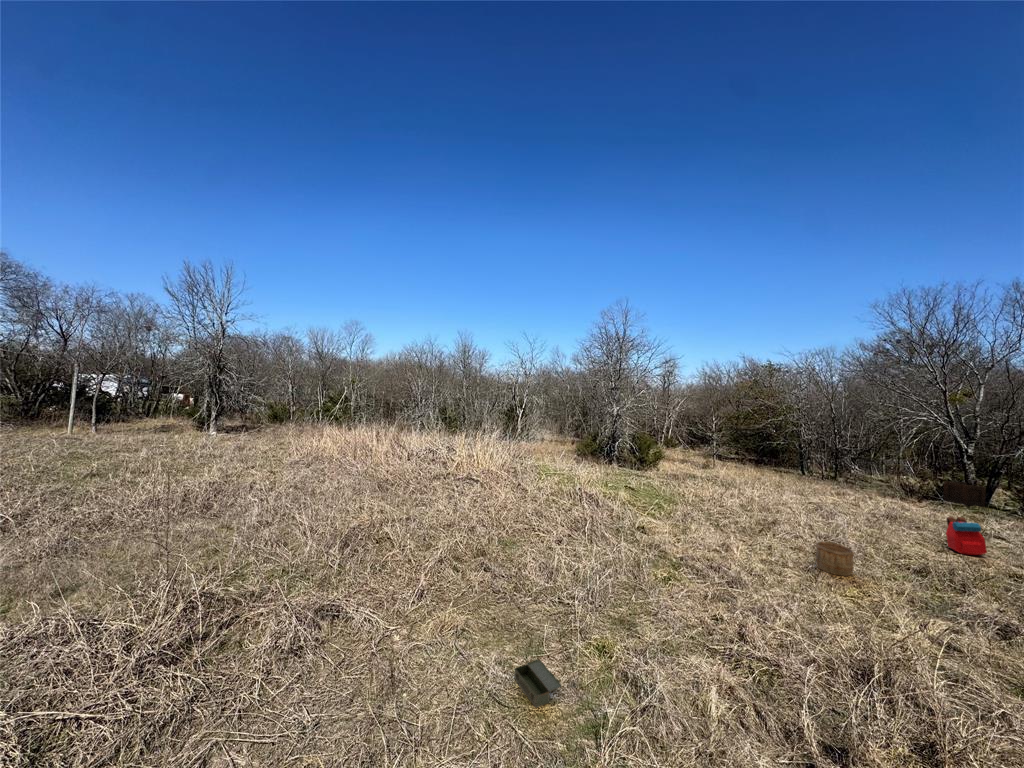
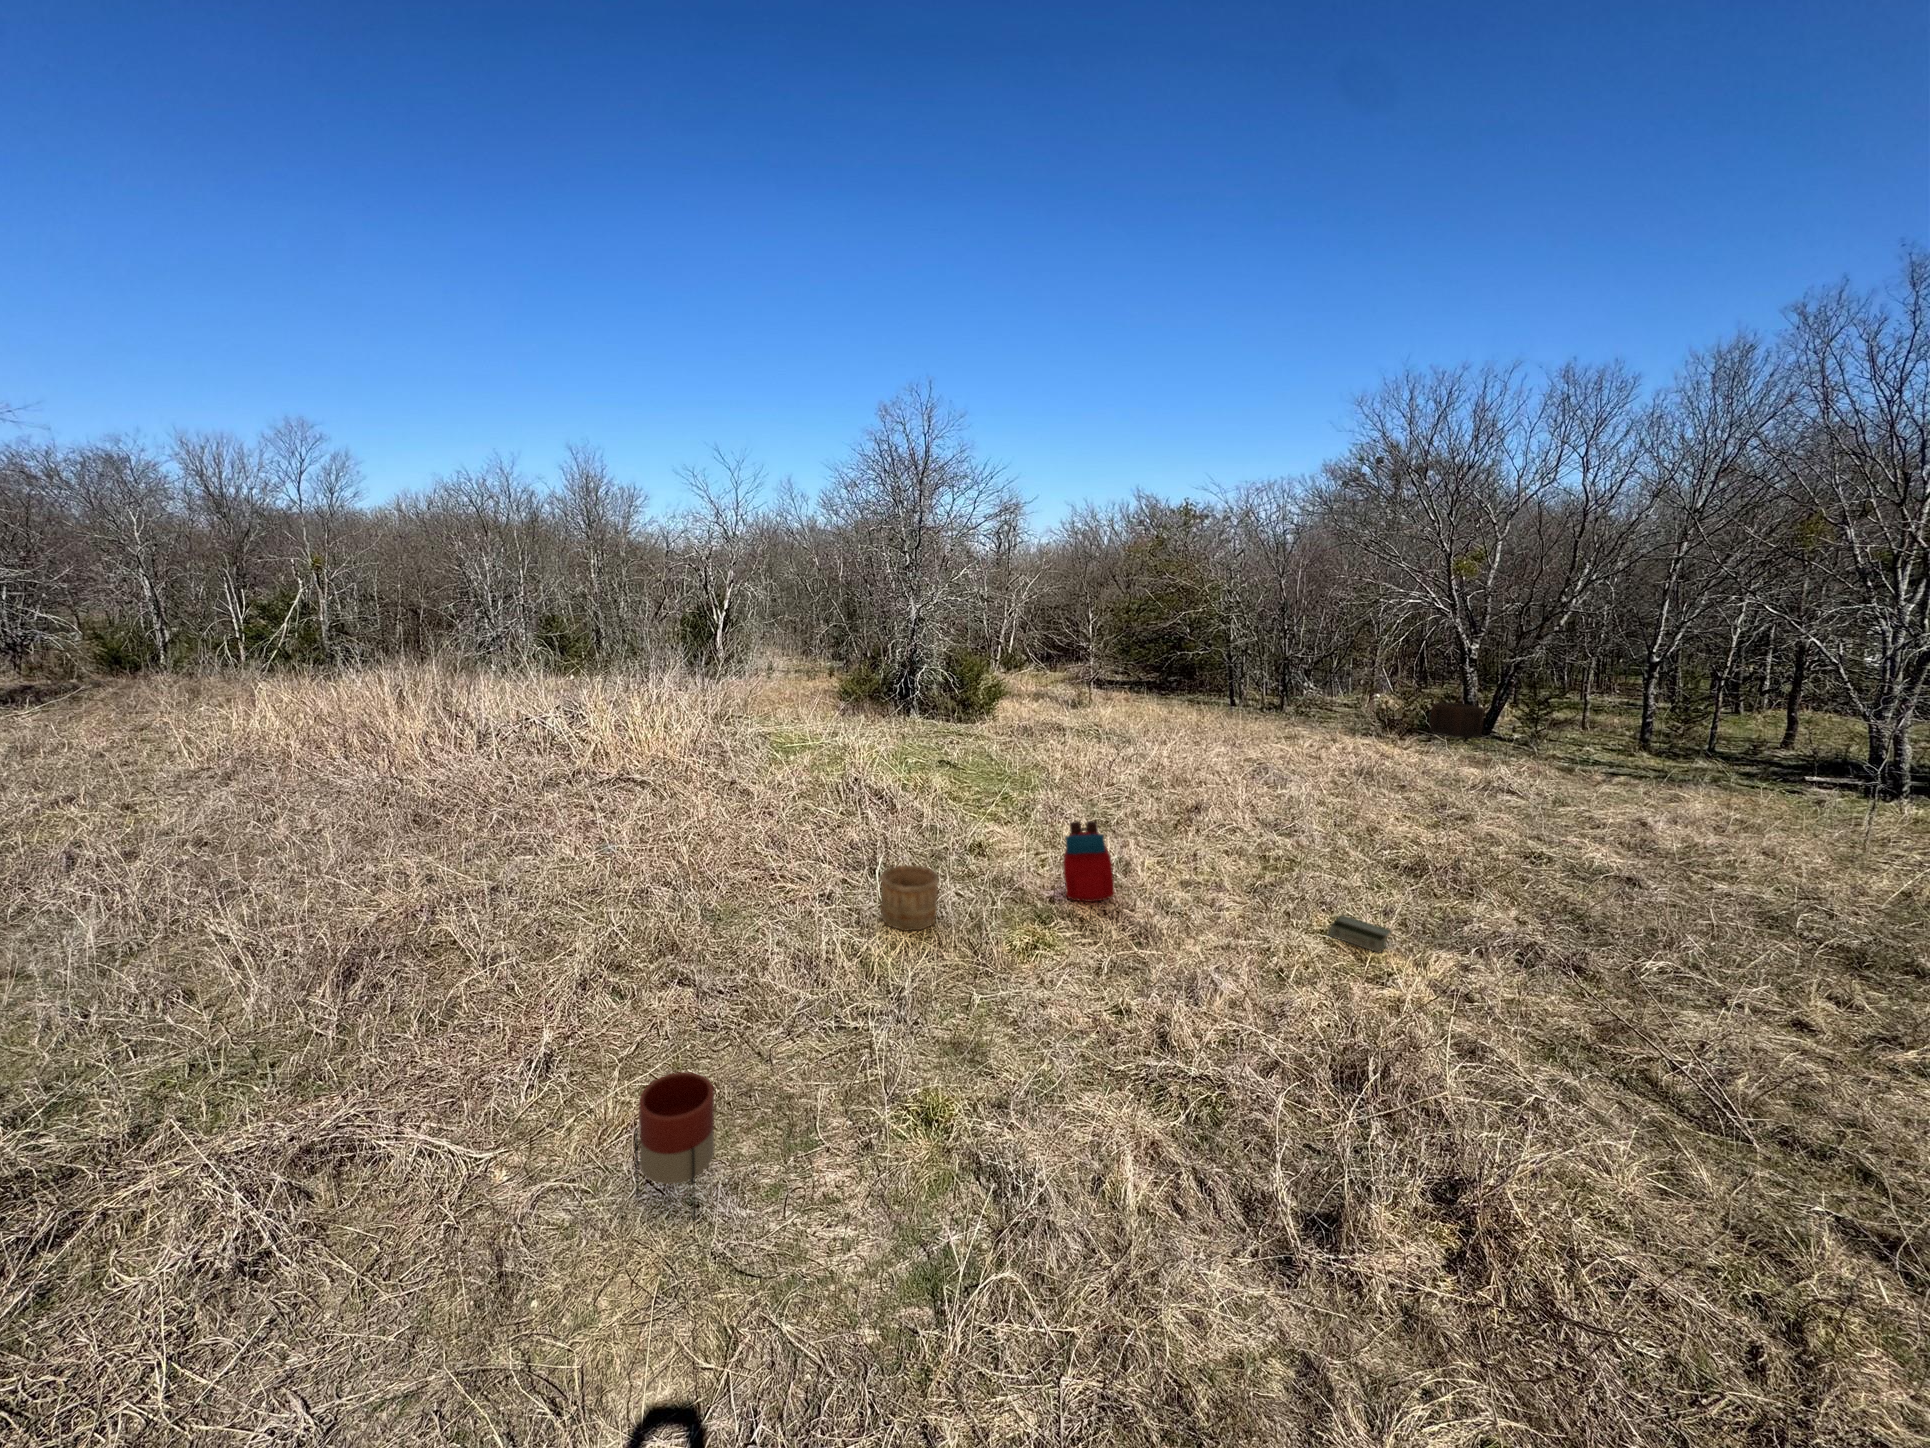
backpack: present [946,517,987,555] -> present [1063,821,1115,902]
wooden bucket: present [816,541,855,576] -> present [880,865,939,931]
planter: none [462,600,501,673] -> present [635,1072,714,1219]
toolbox: present [514,660,562,708] -> present [1329,915,1391,953]

